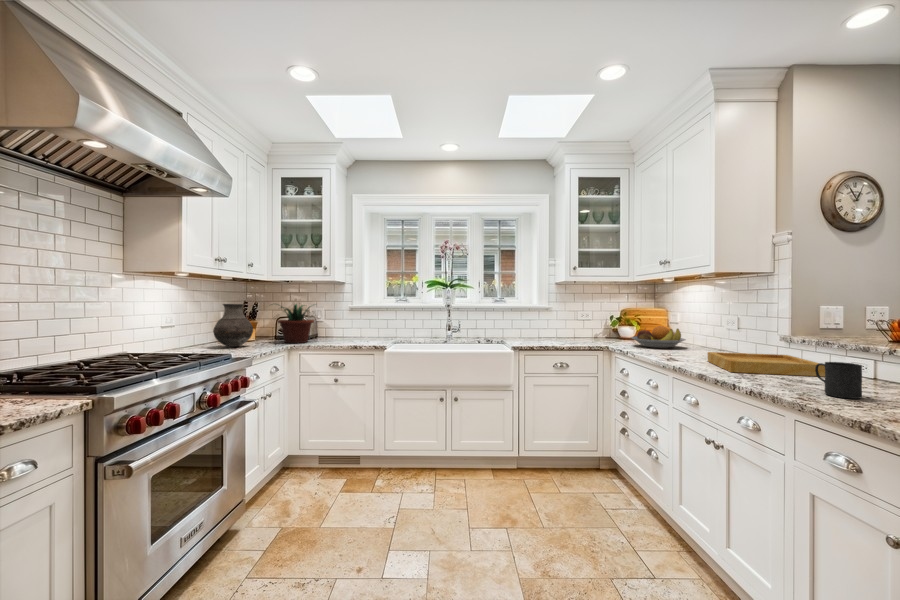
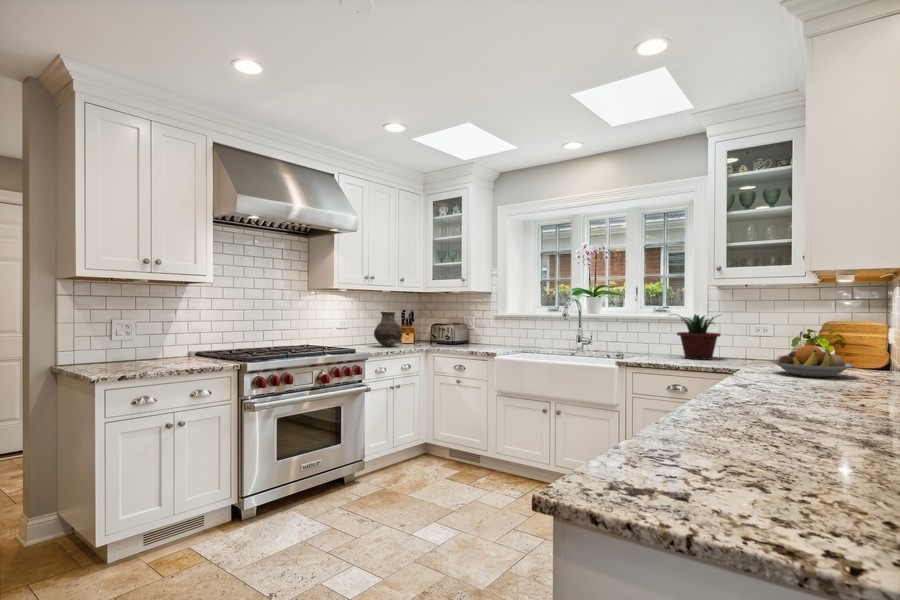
potted plant: present [278,304,314,343] -> present [671,314,721,360]
tray: present [708,352,825,377] -> none [723,378,875,414]
mug: present [815,362,862,399] -> none [694,382,728,424]

